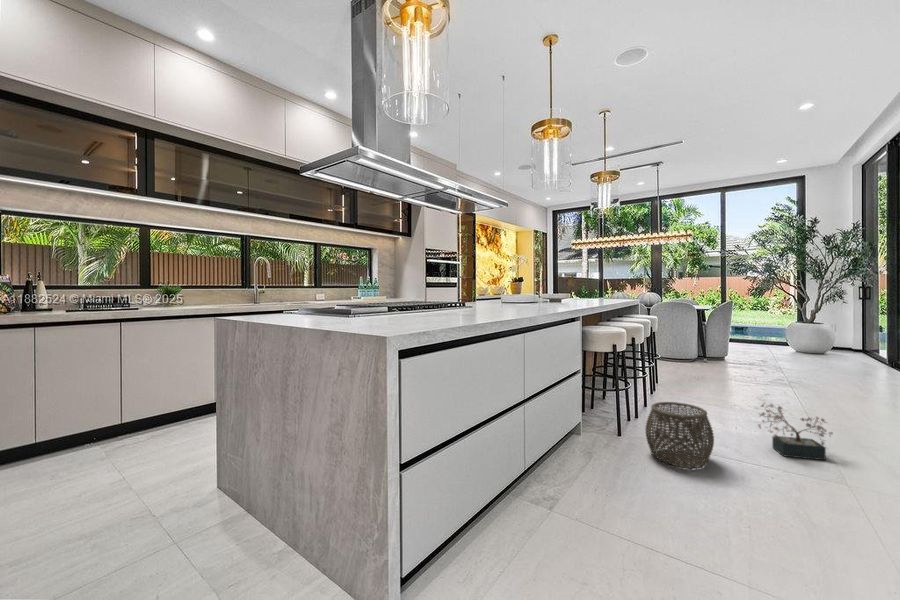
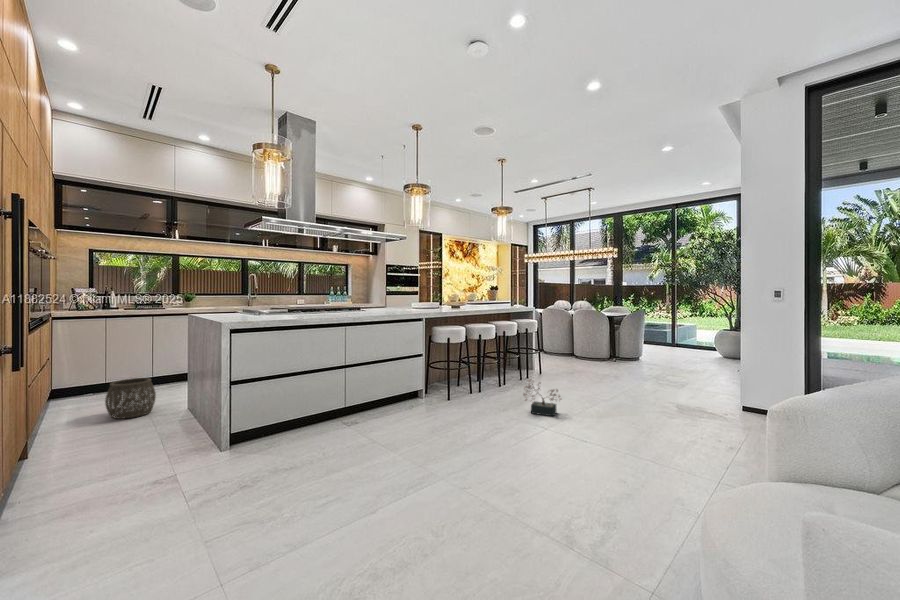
woven basket: present [645,402,714,468] -> present [105,378,156,419]

